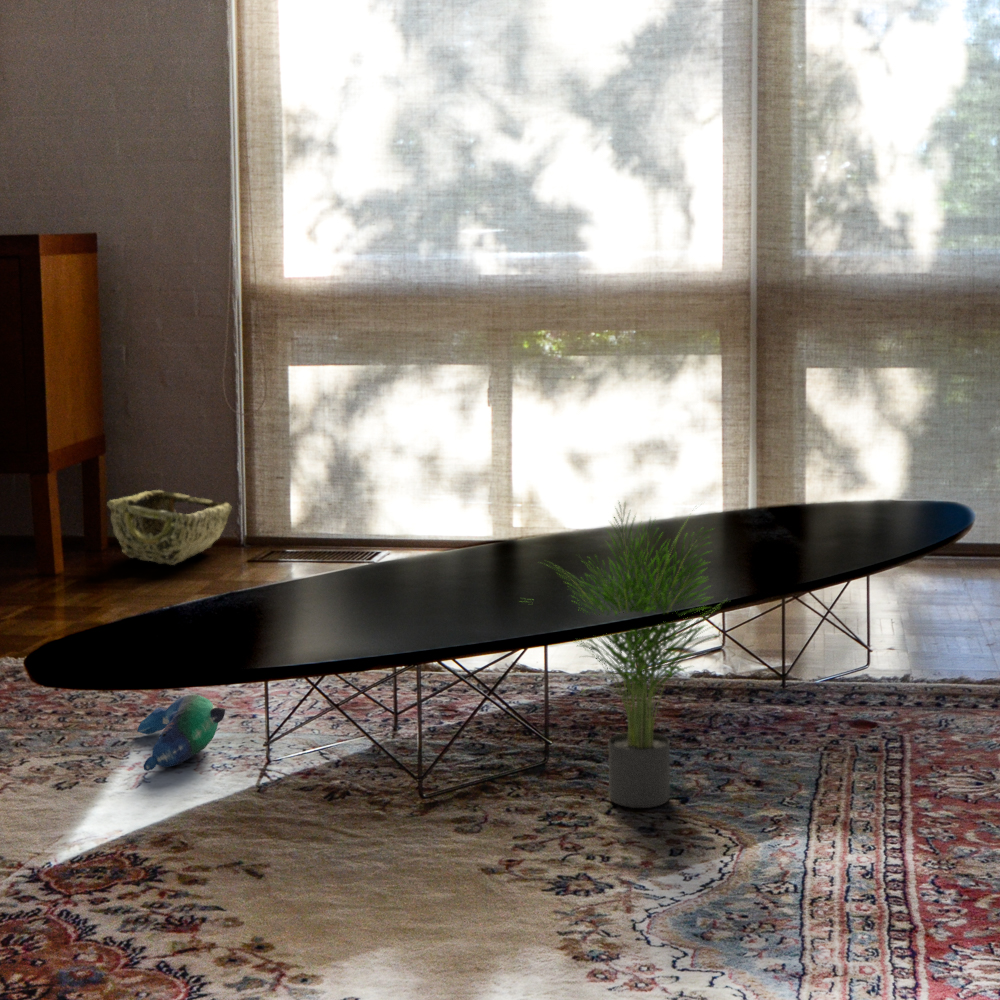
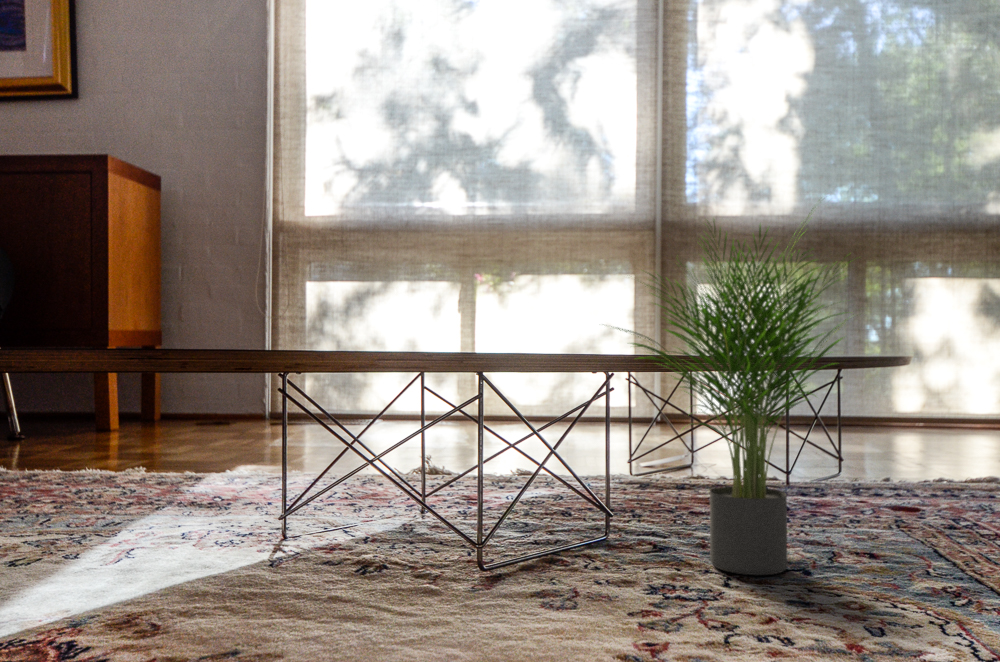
woven basket: present [107,490,232,565] -> none [154,372,258,426]
plush toy: present [137,695,225,771] -> none [127,468,236,547]

